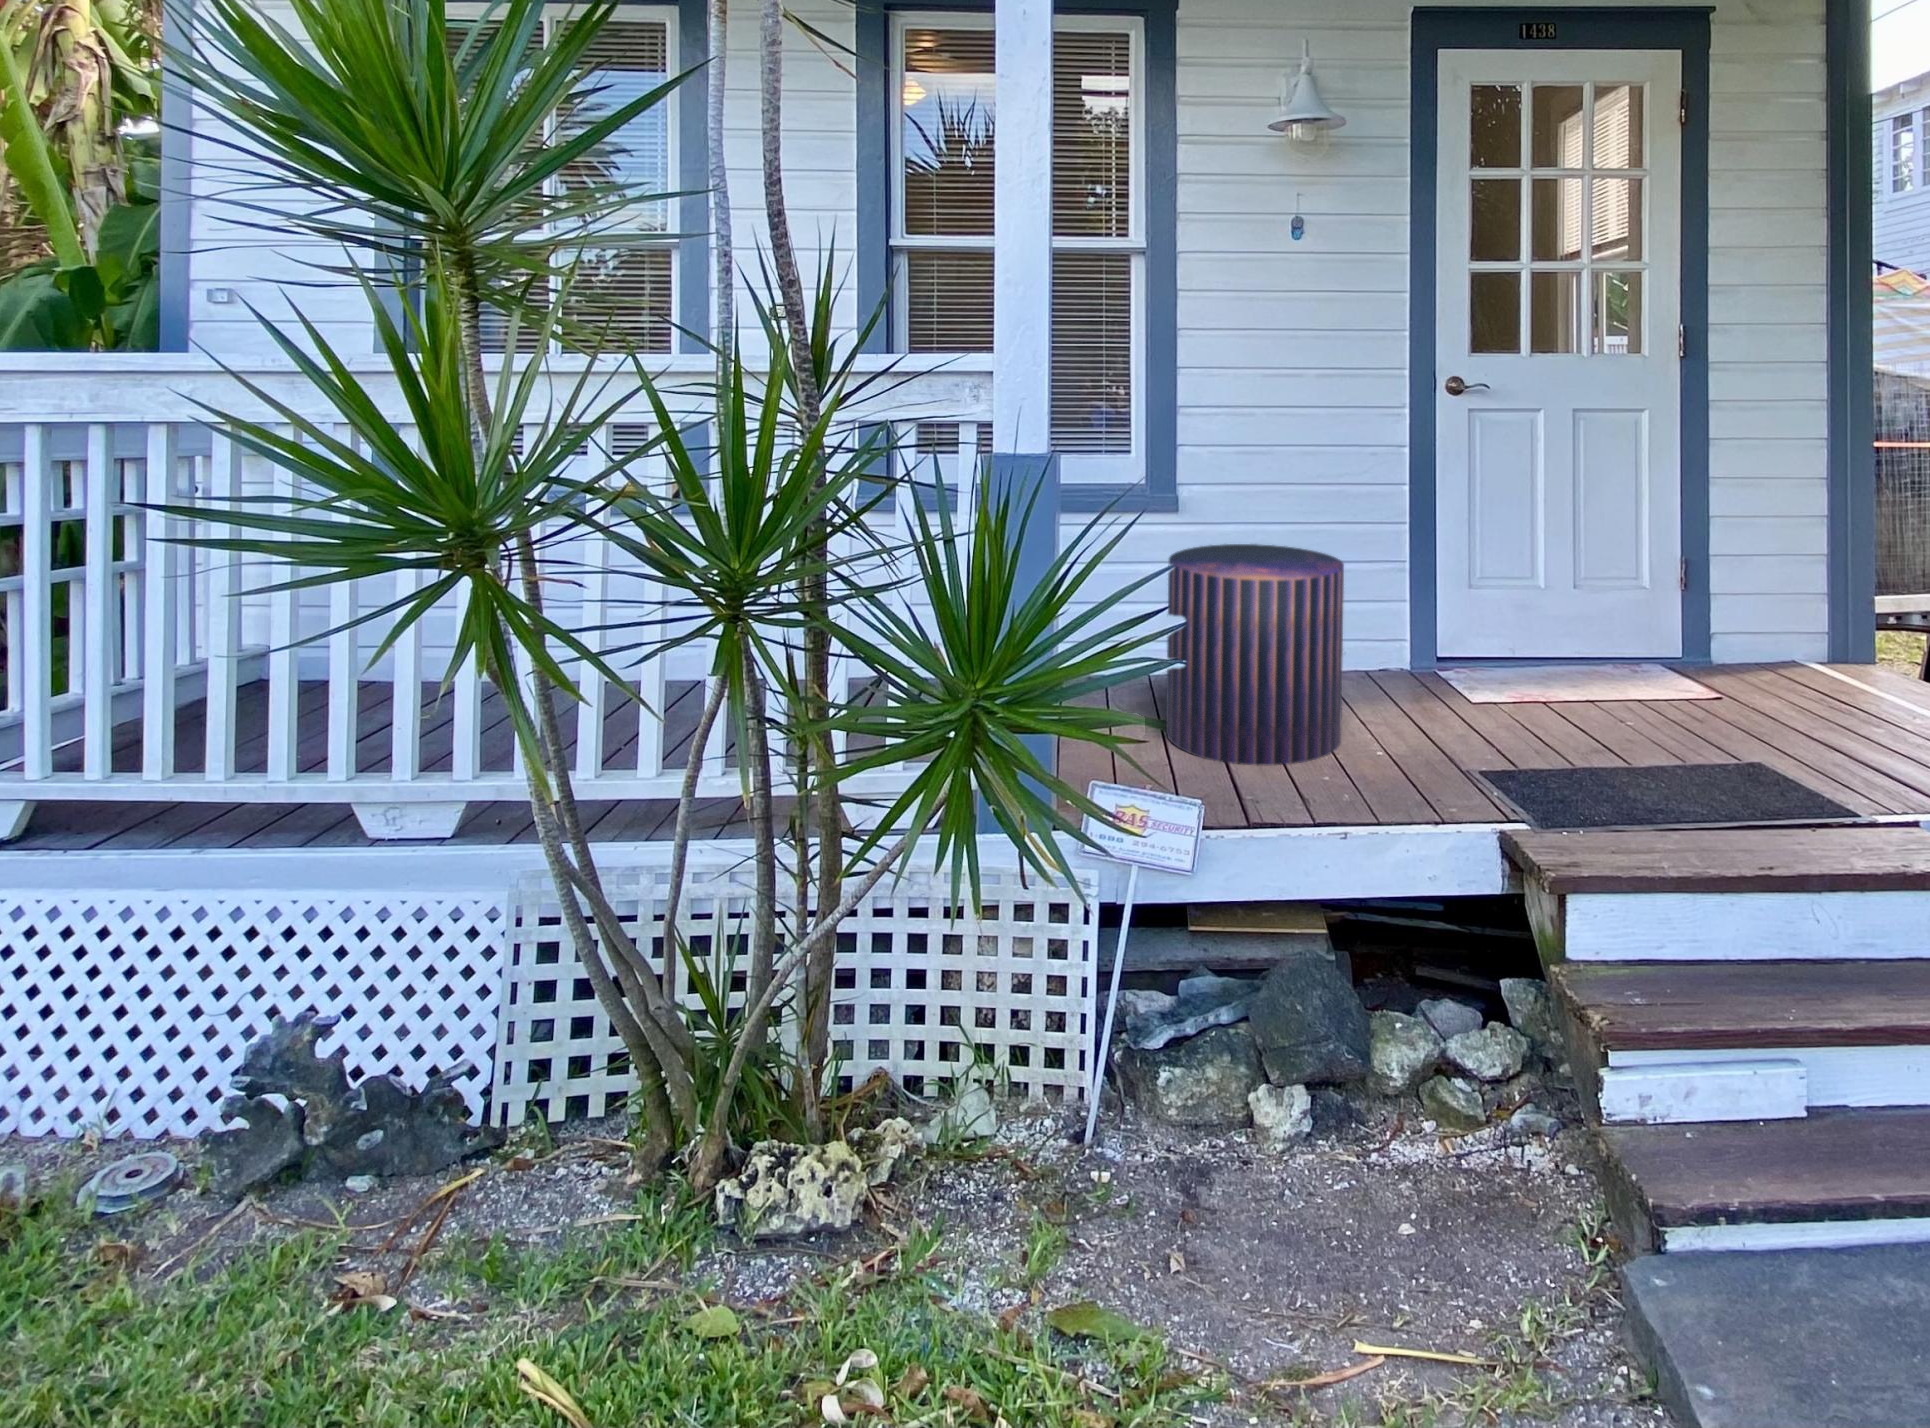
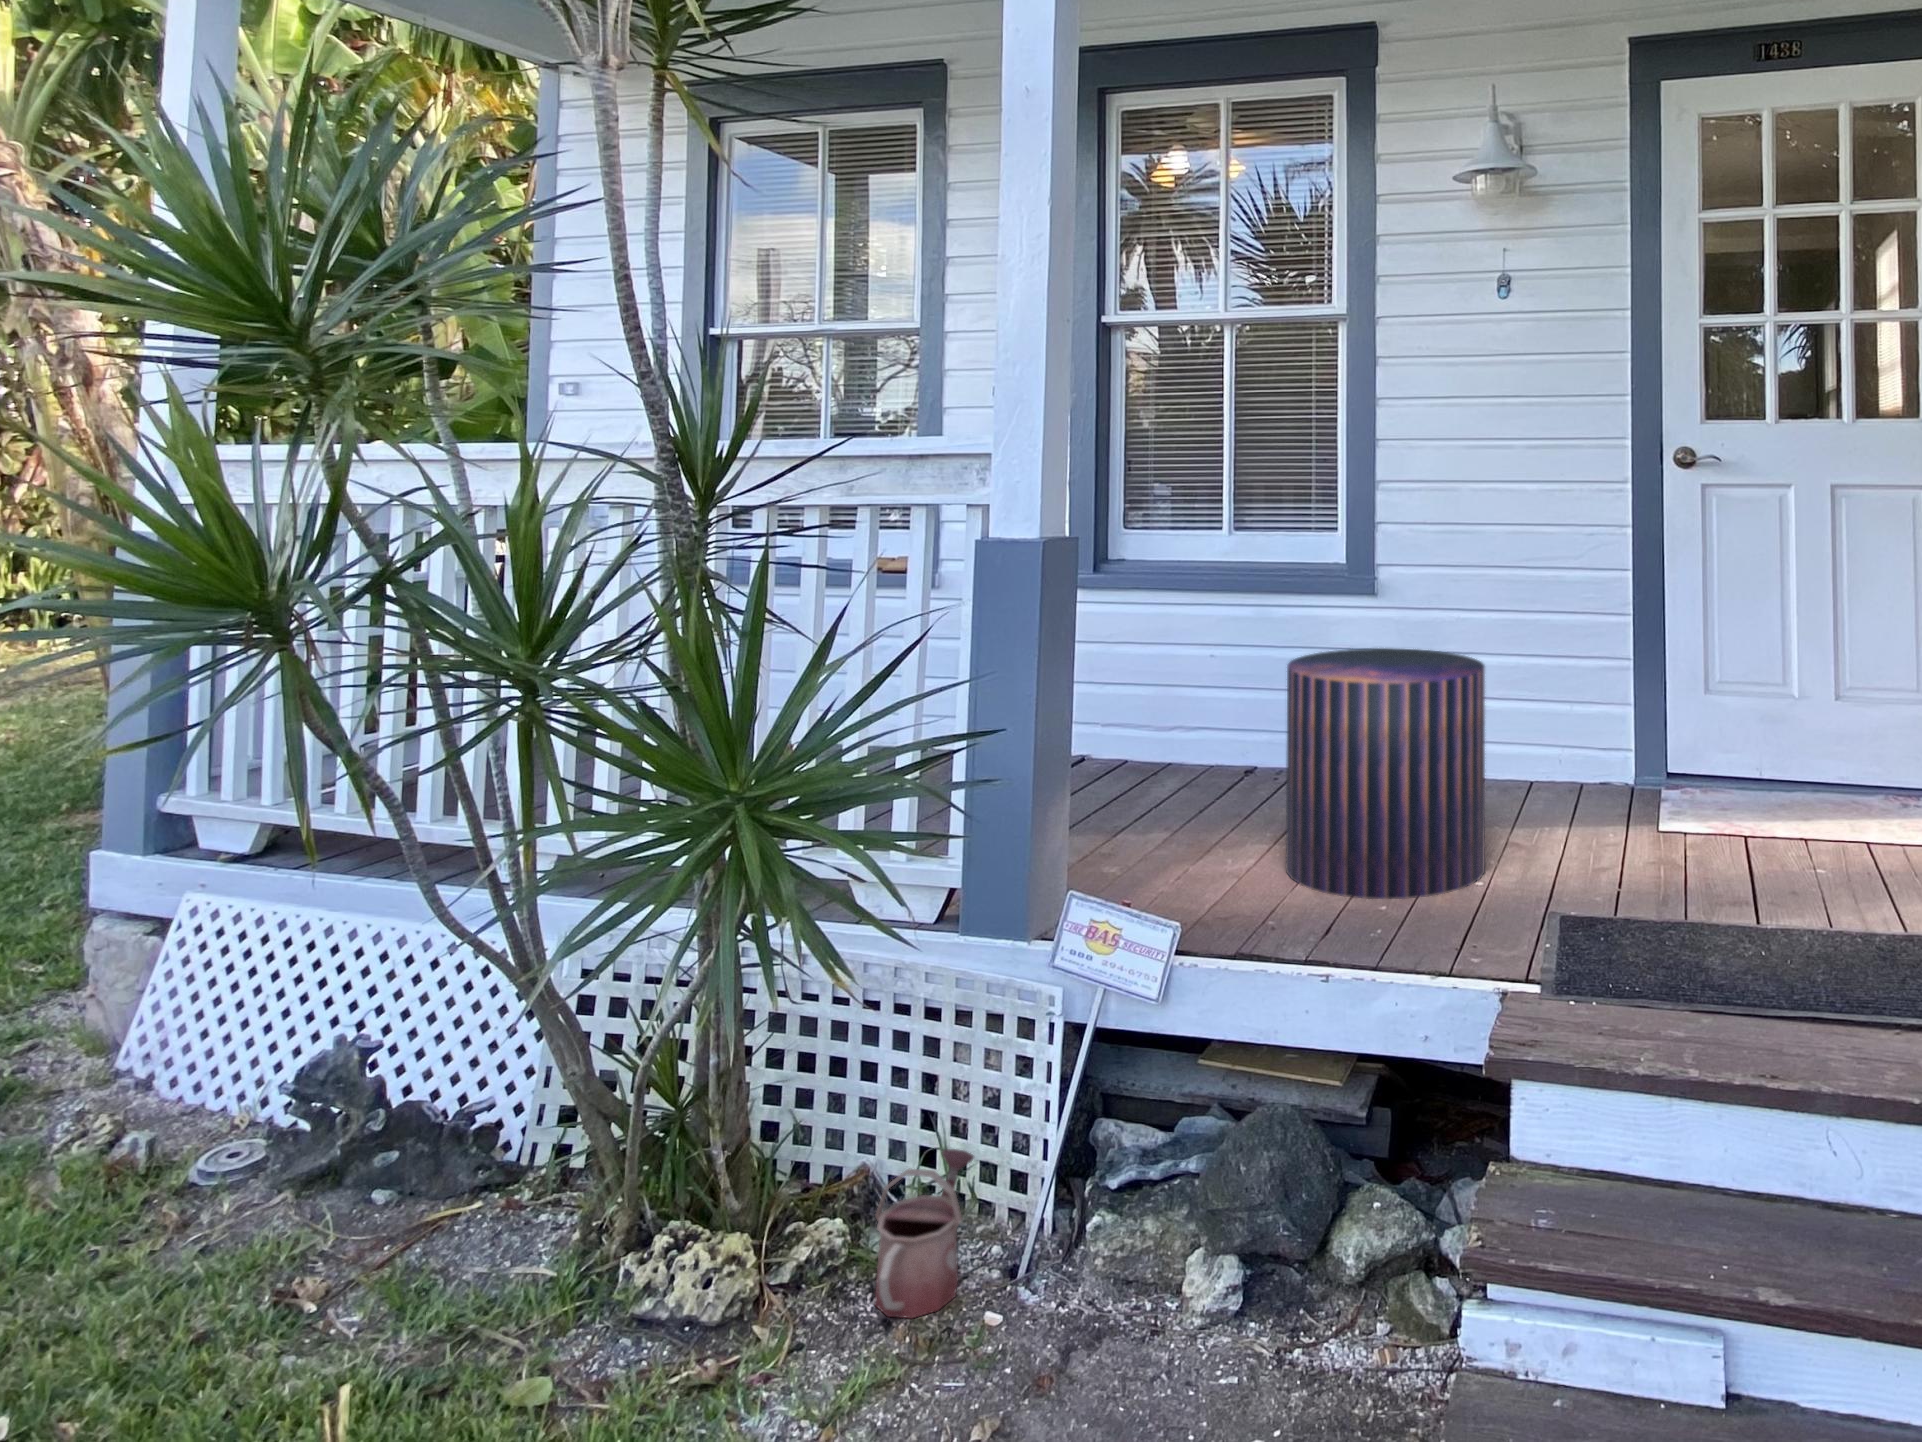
watering can: none [975,1034,1058,1195] -> present [875,1149,974,1318]

